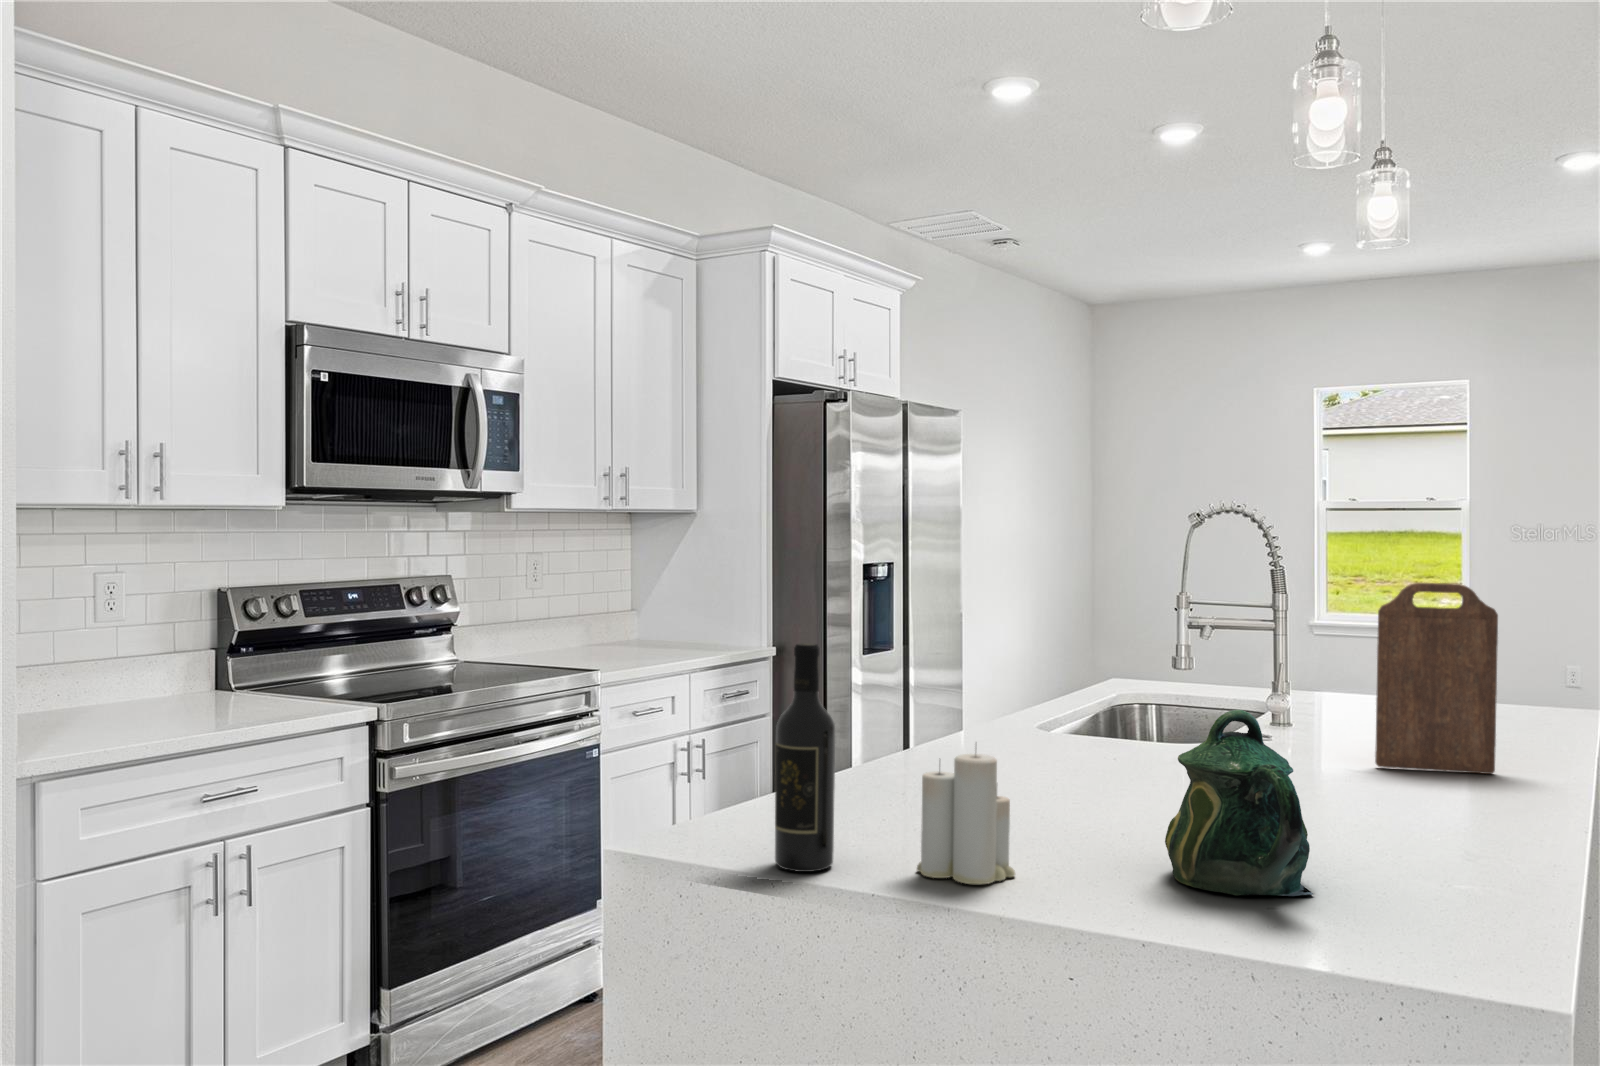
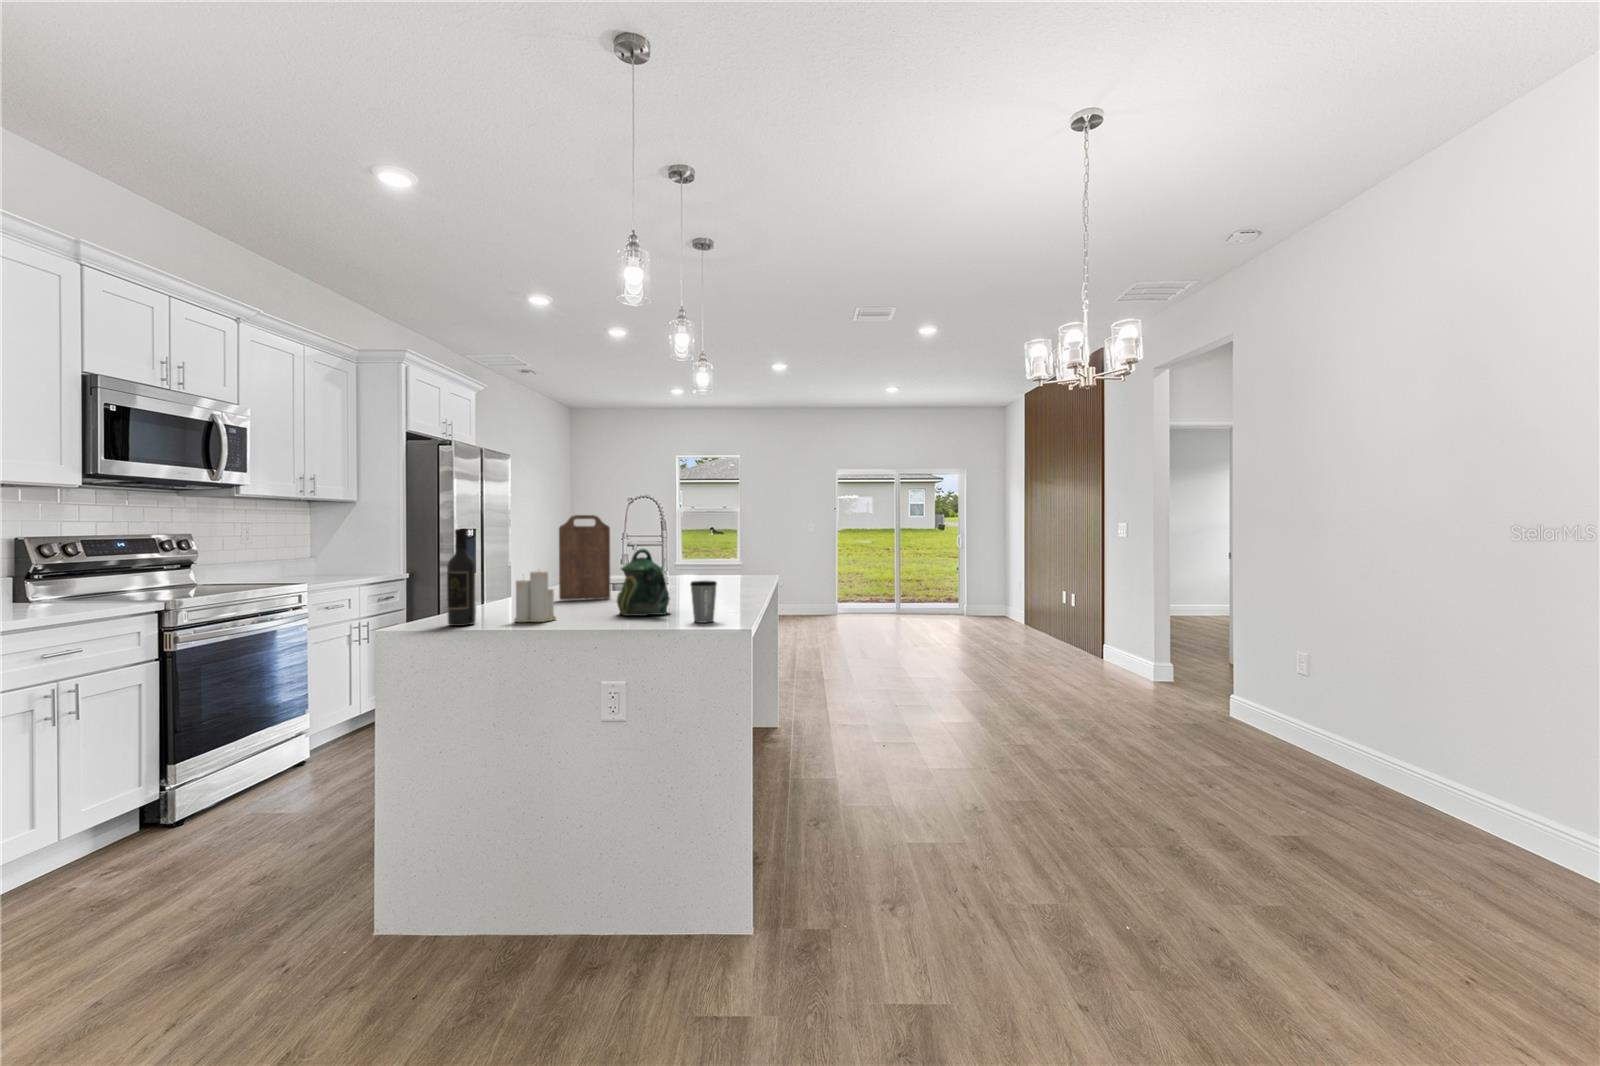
cutting board: present [1375,583,1498,774] -> present [559,515,611,600]
coffee cup: none [1382,836,1469,971] -> present [690,581,717,623]

